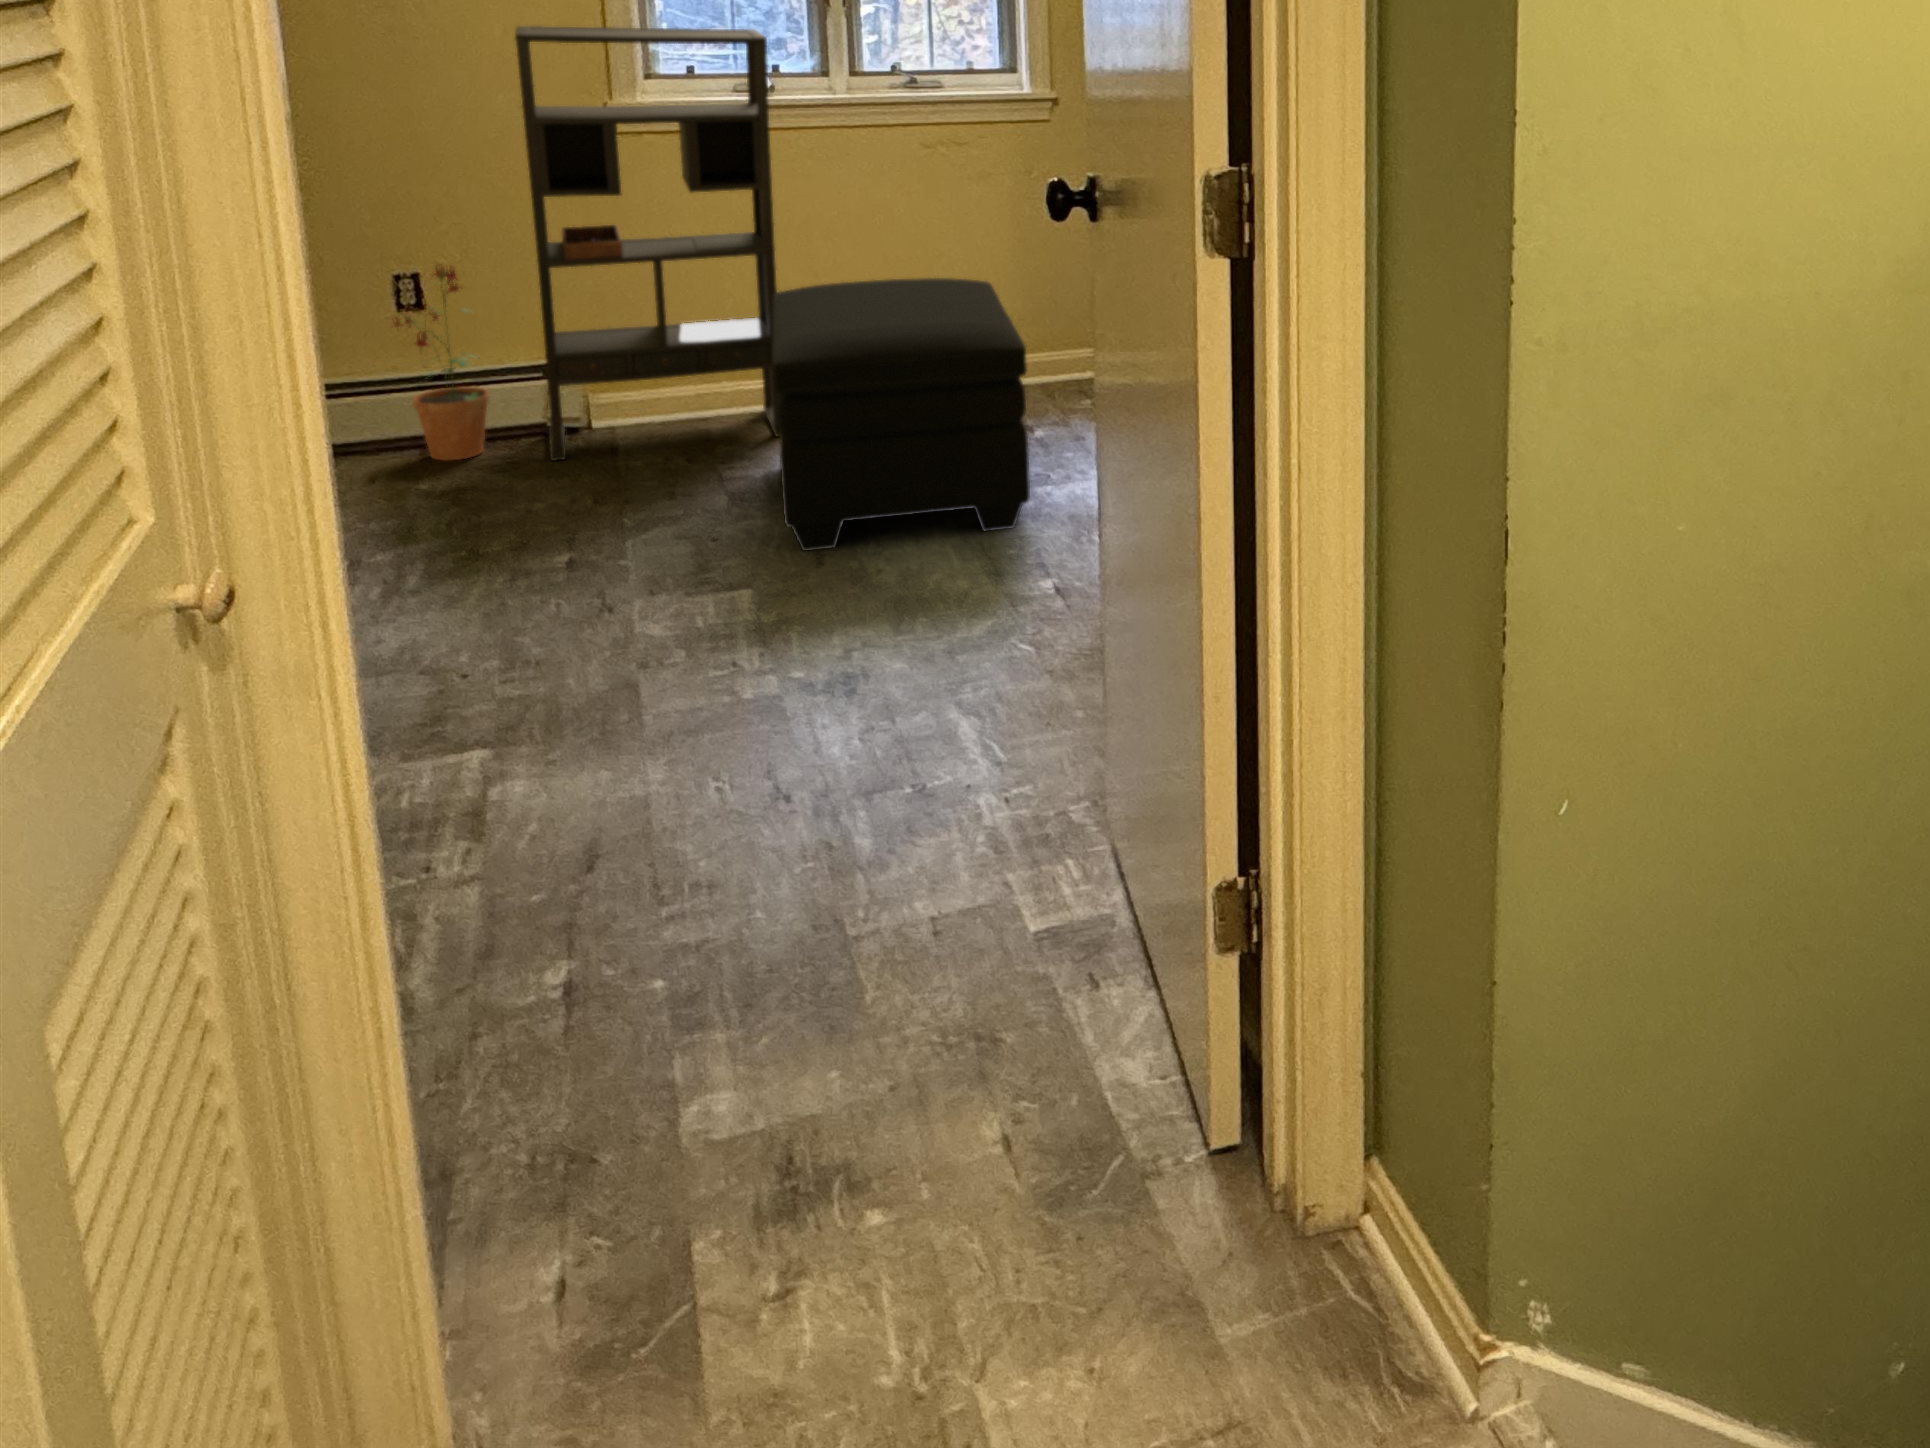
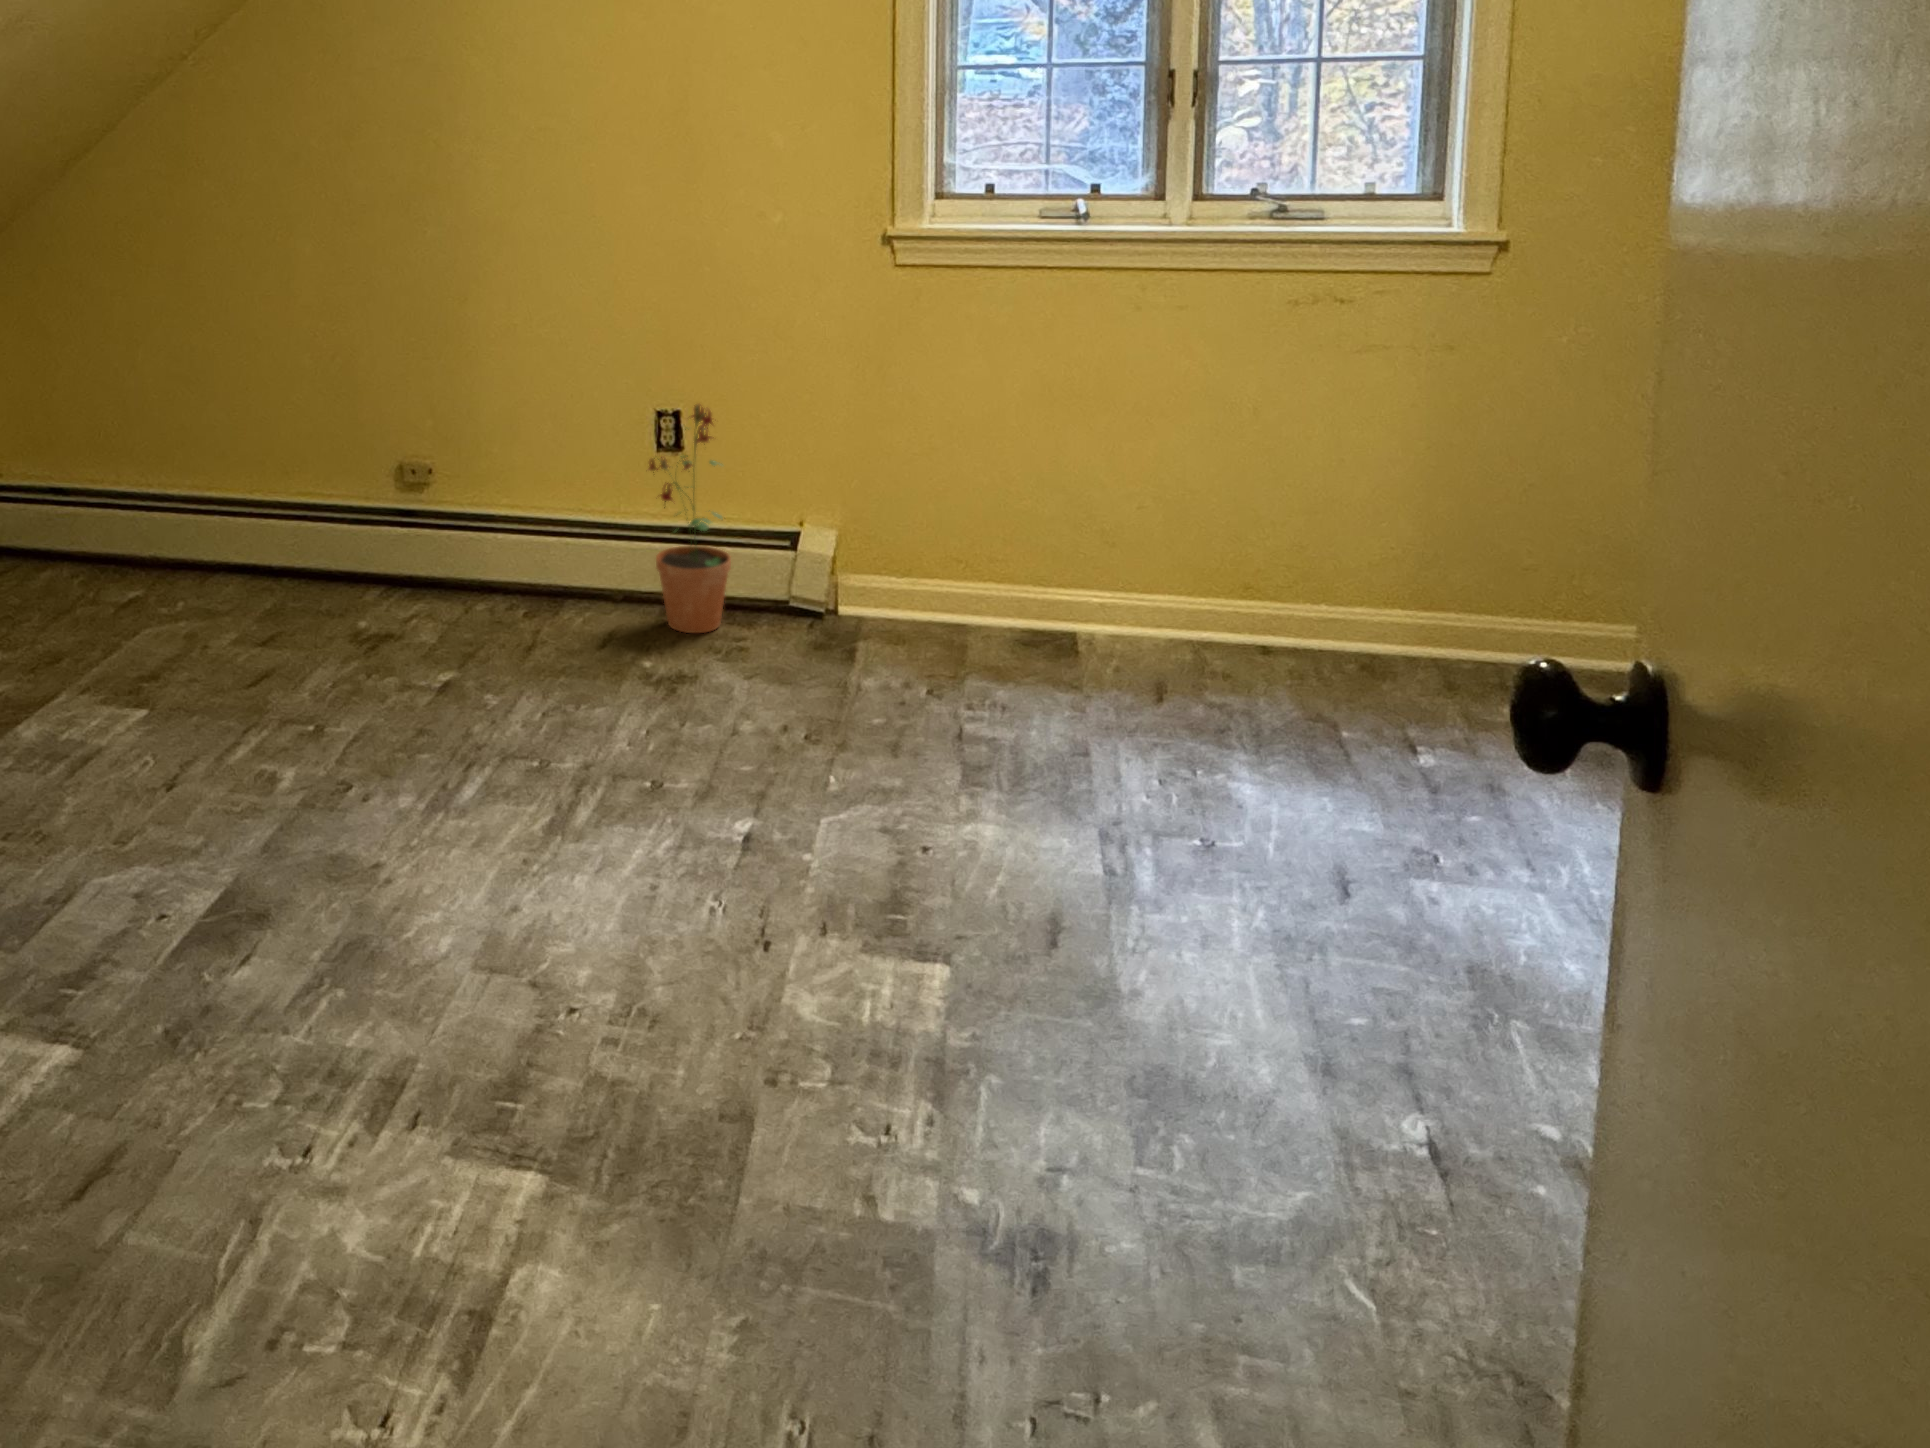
bookshelf: present [515,26,780,461] -> none [780,134,1080,678]
ottoman: present [773,278,1030,551] -> none [1011,499,1416,963]

